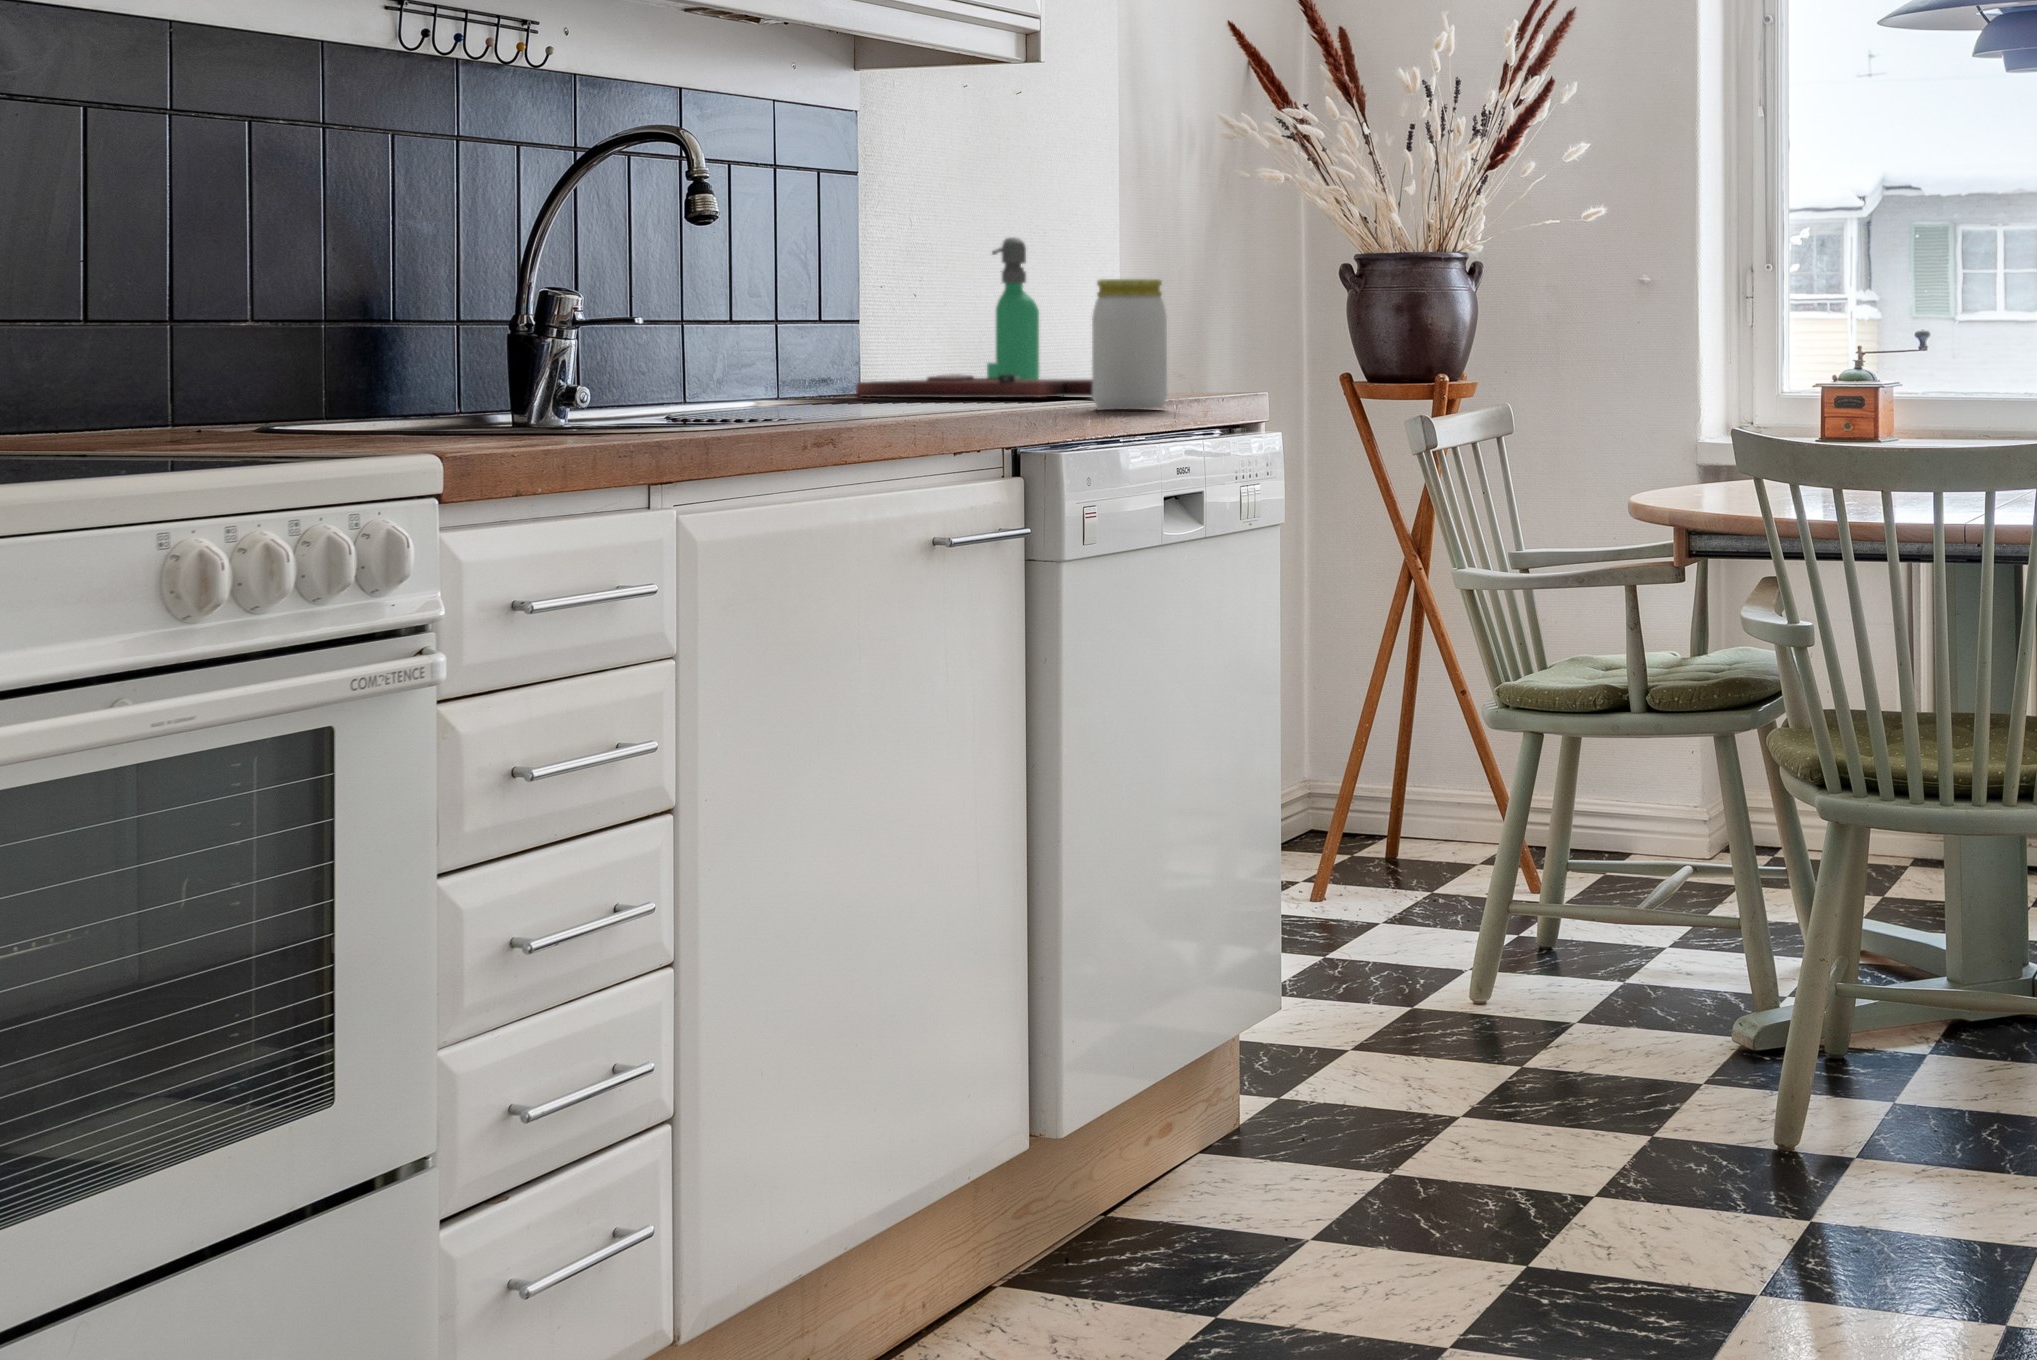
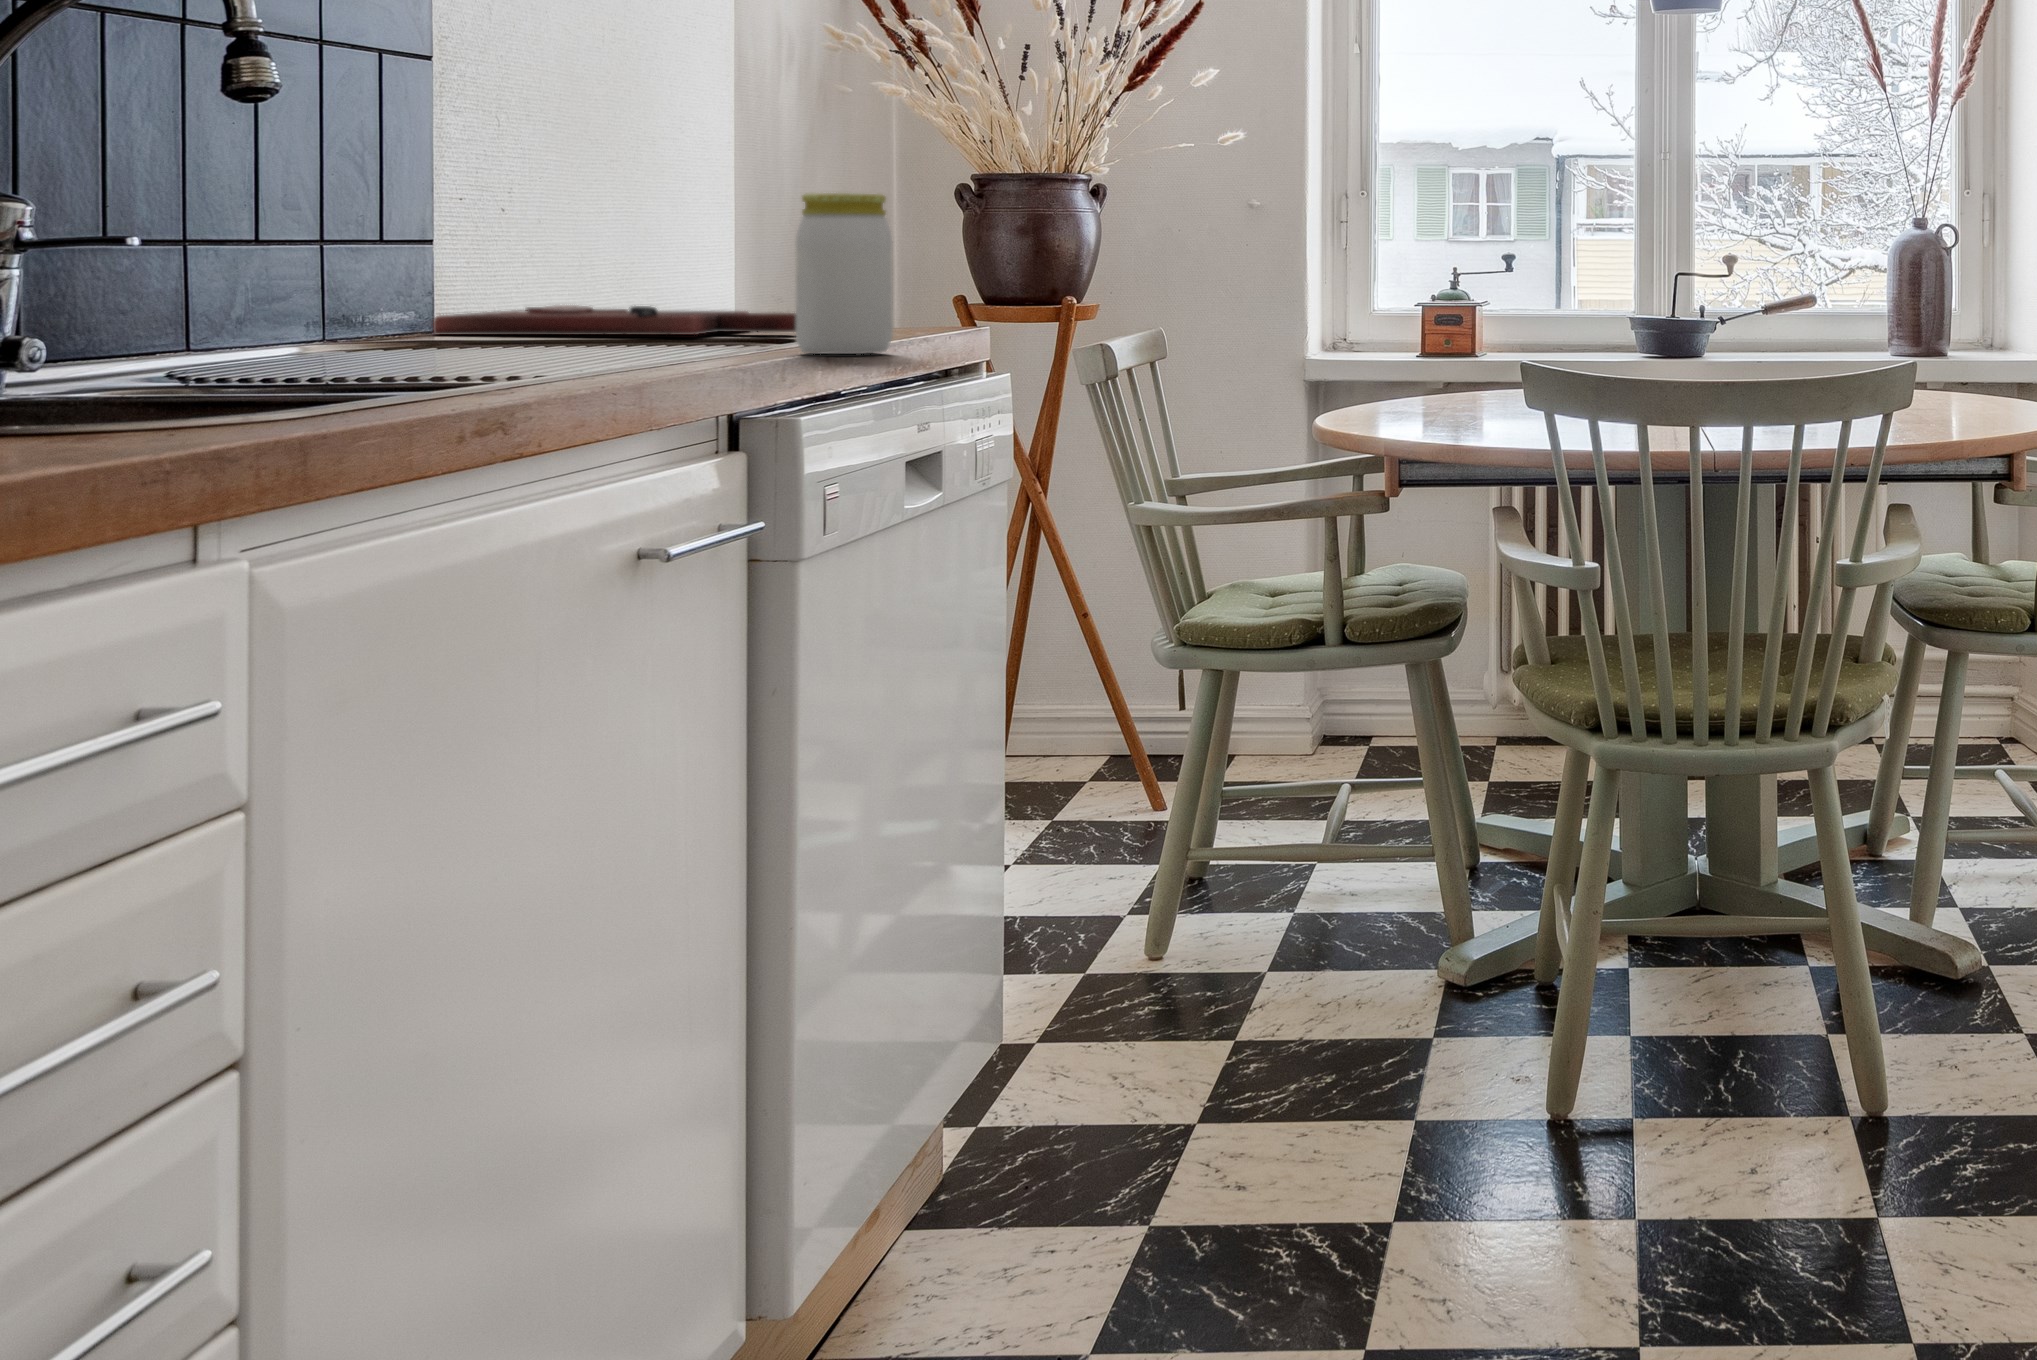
soap dispenser: present [987,237,1039,380] -> none [585,141,653,319]

